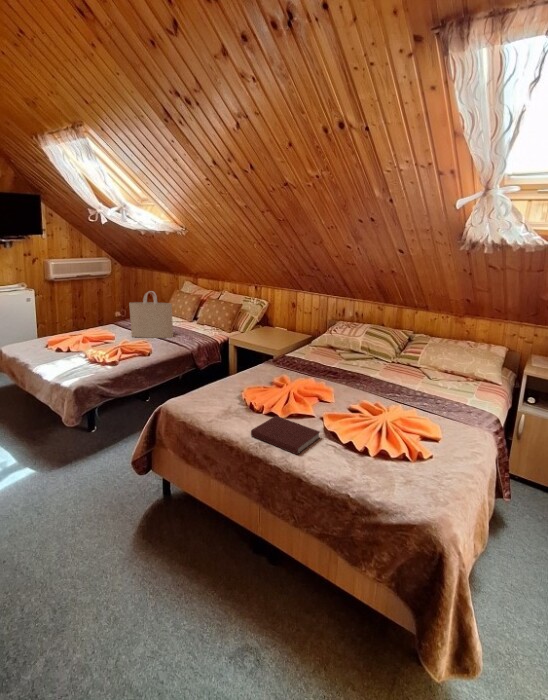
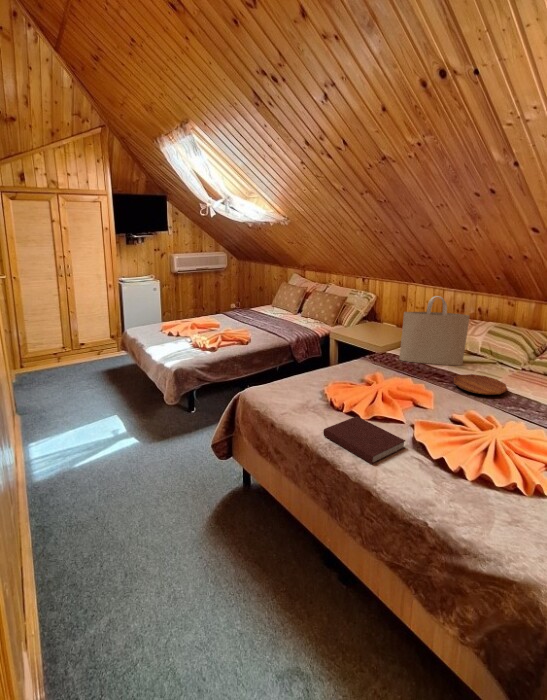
tote bag: present [129,291,173,338] -> present [399,296,470,365]
tray: none [346,370,387,387] -> present [454,374,507,395]

